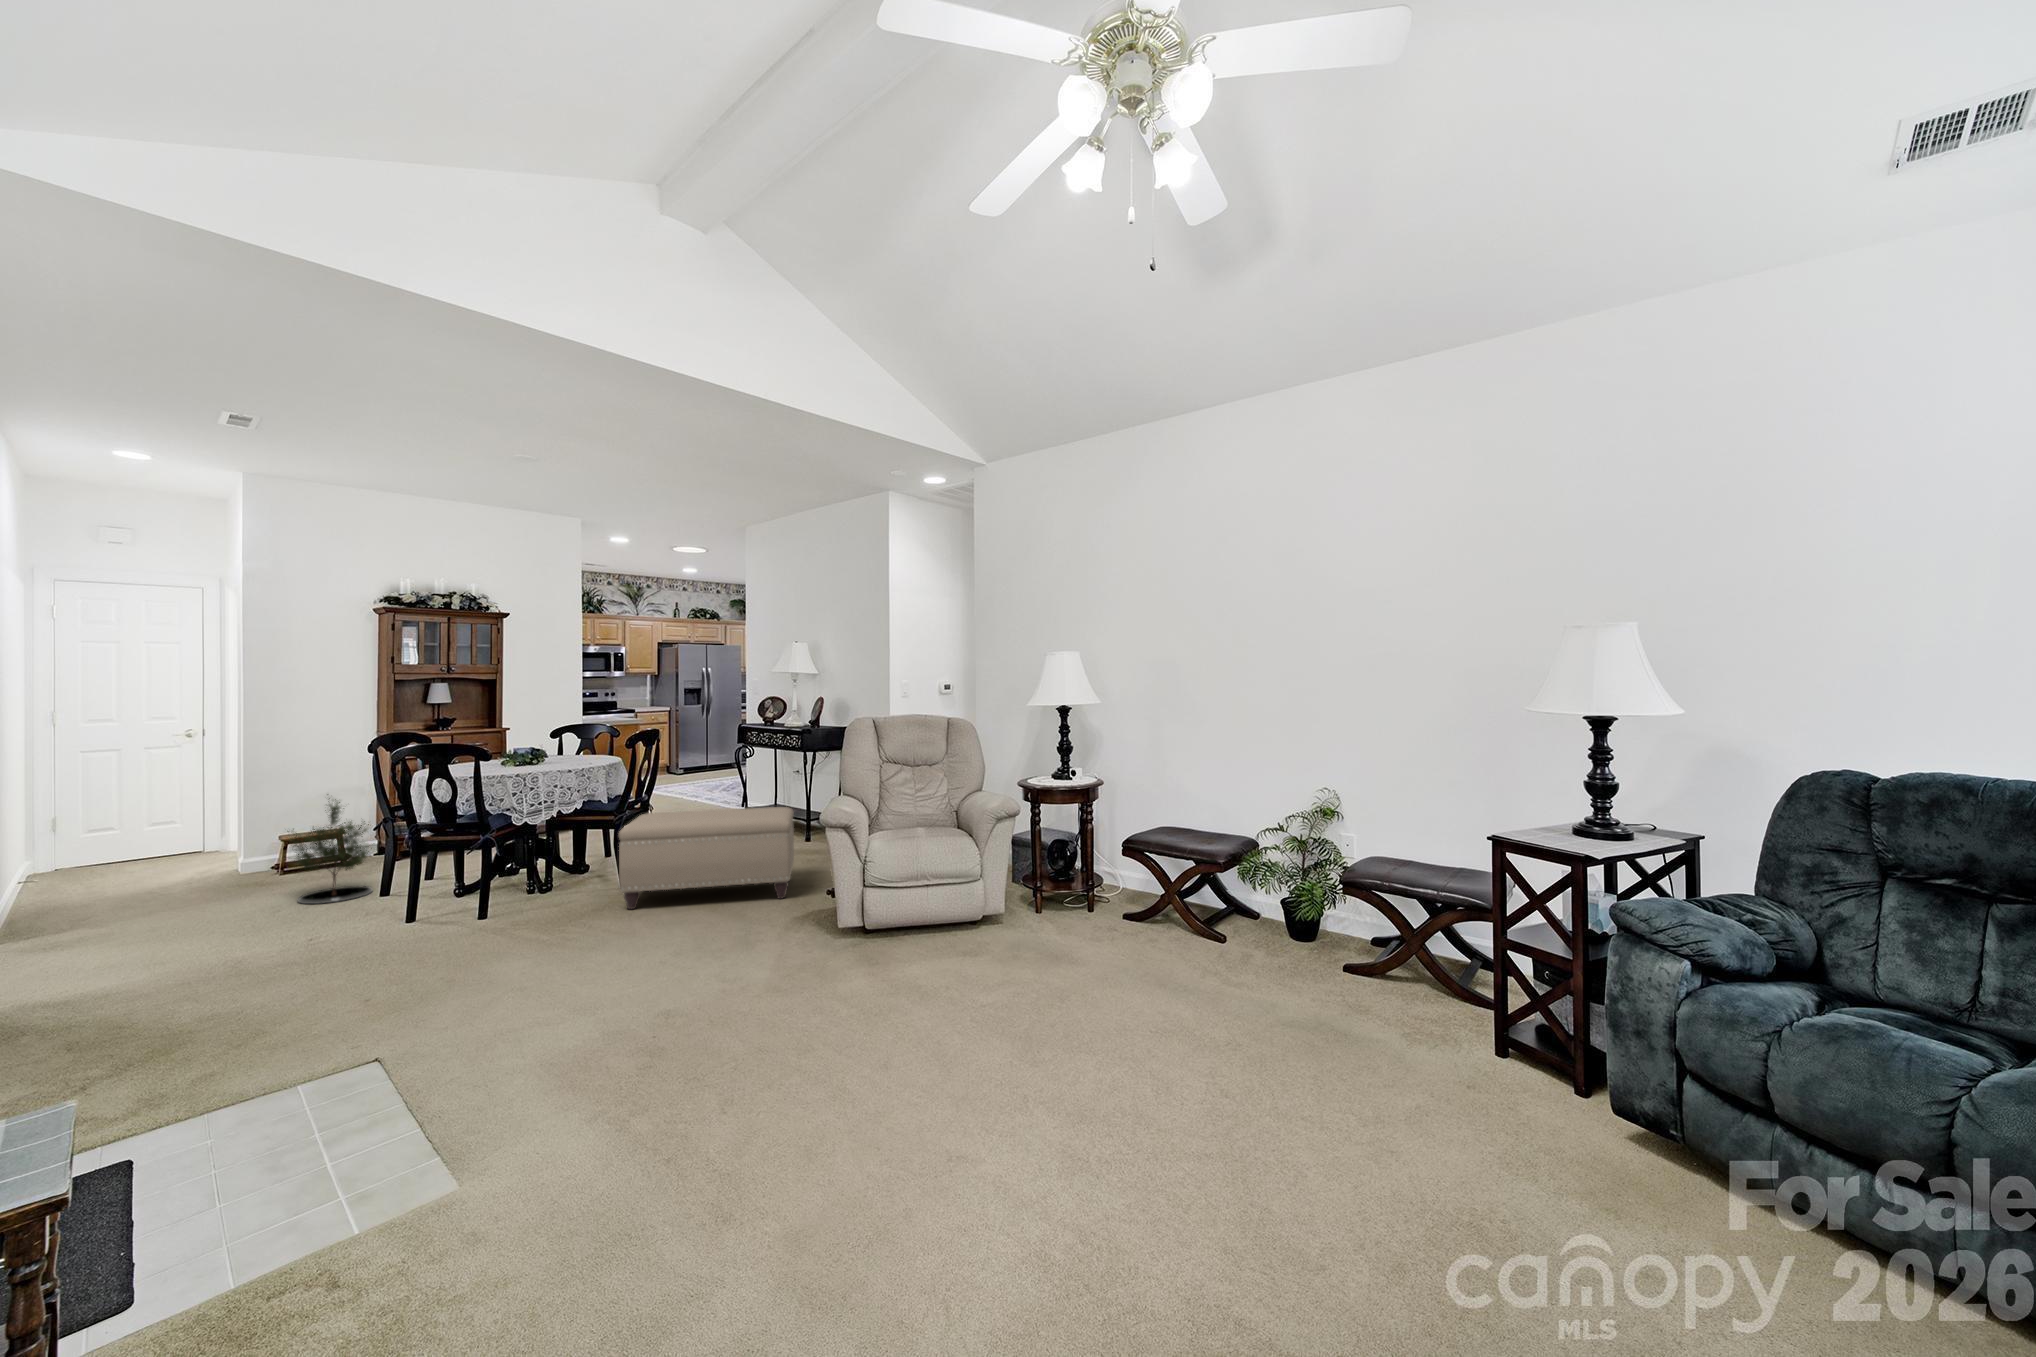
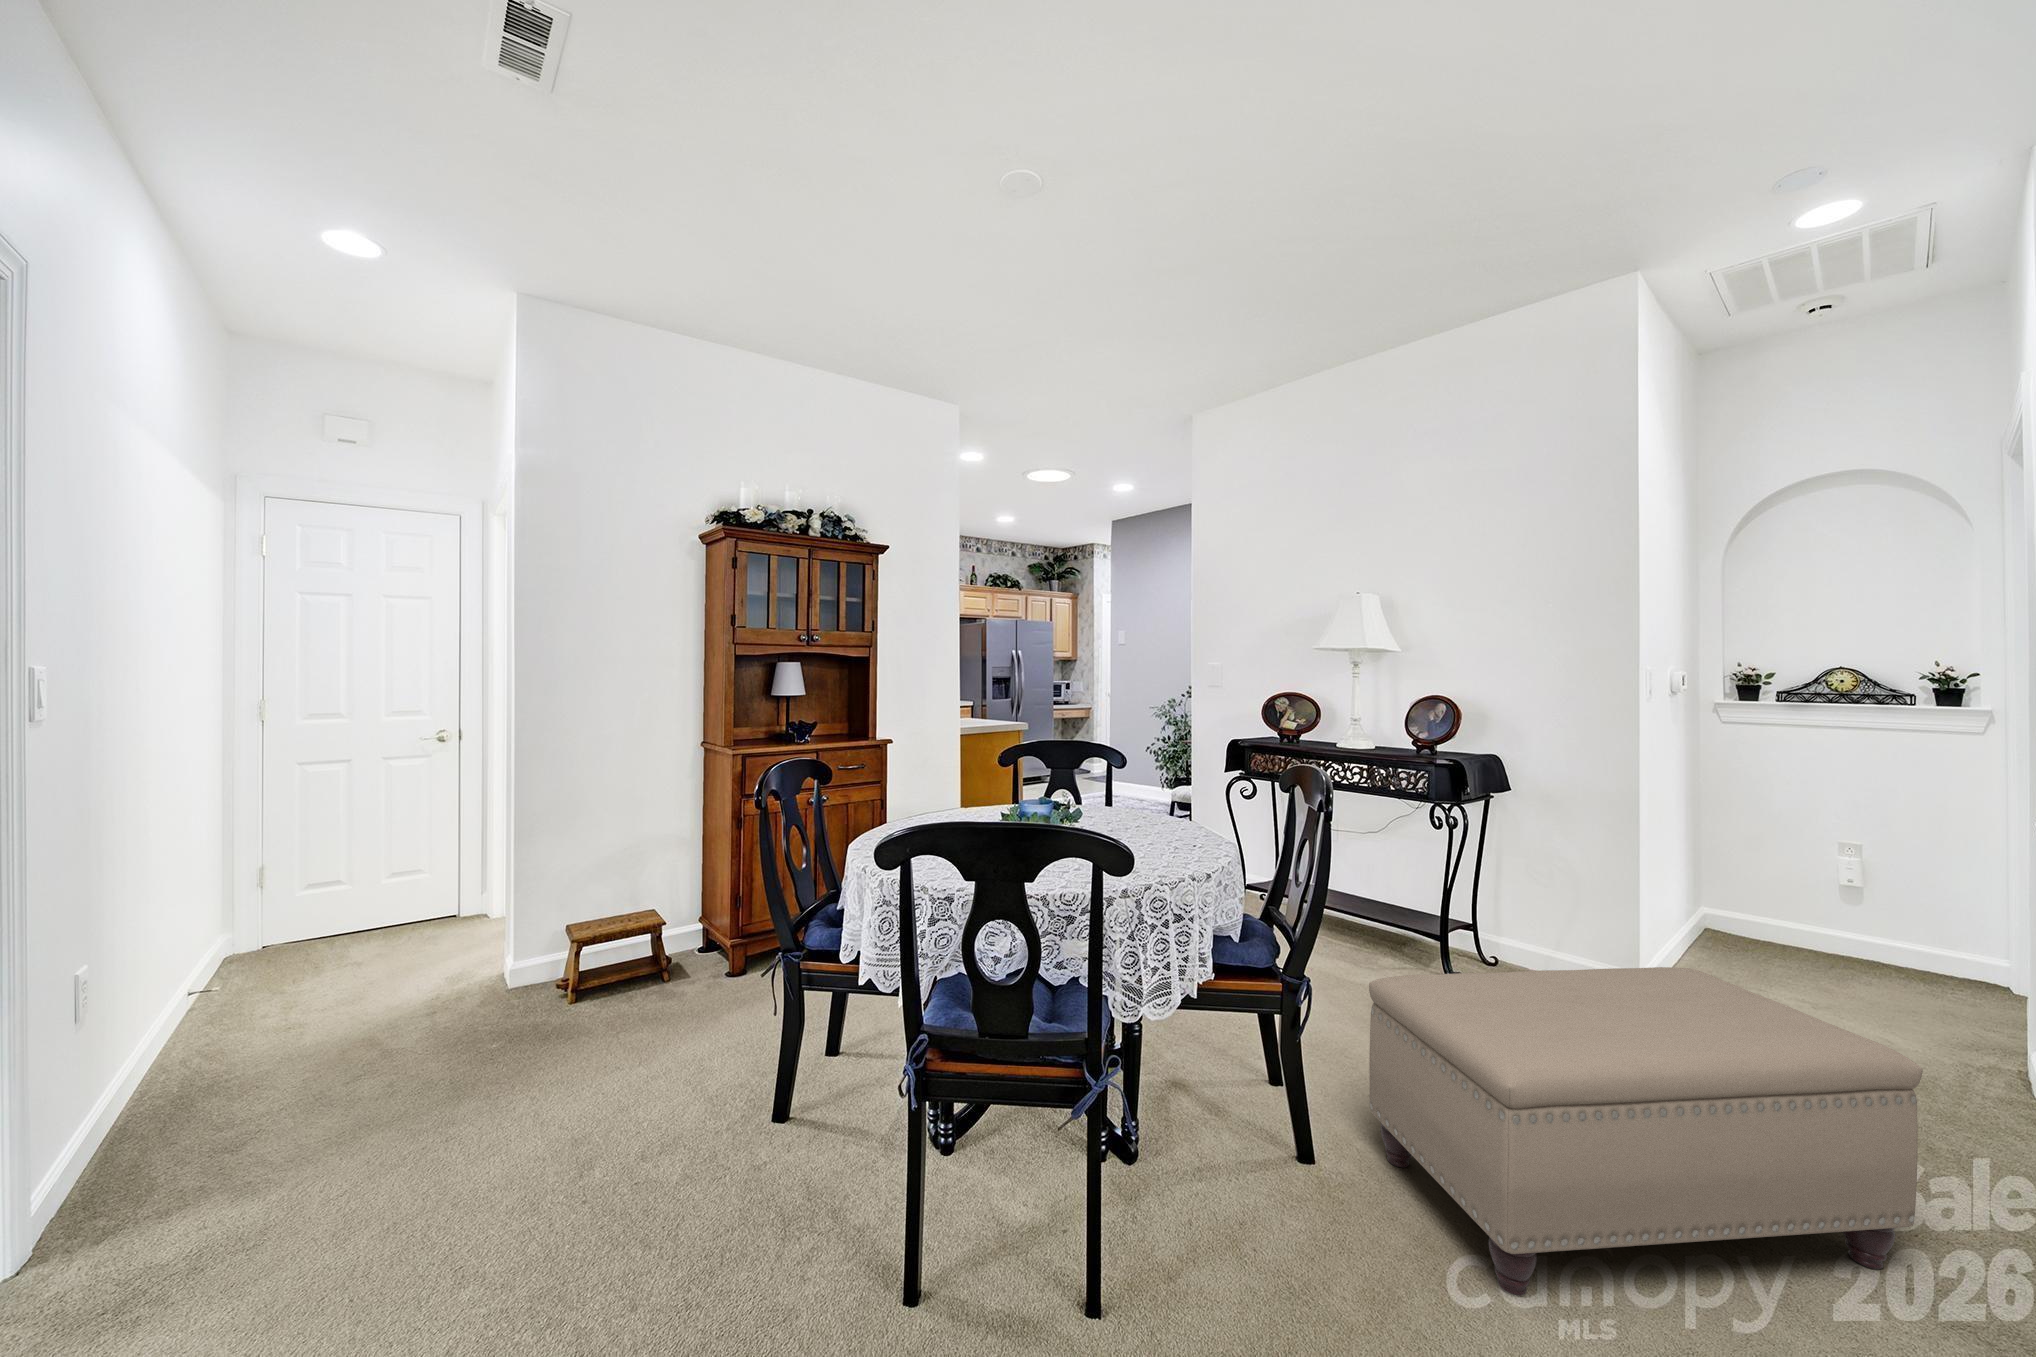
potted tree: present [287,794,372,904] -> none [608,888,778,1154]

